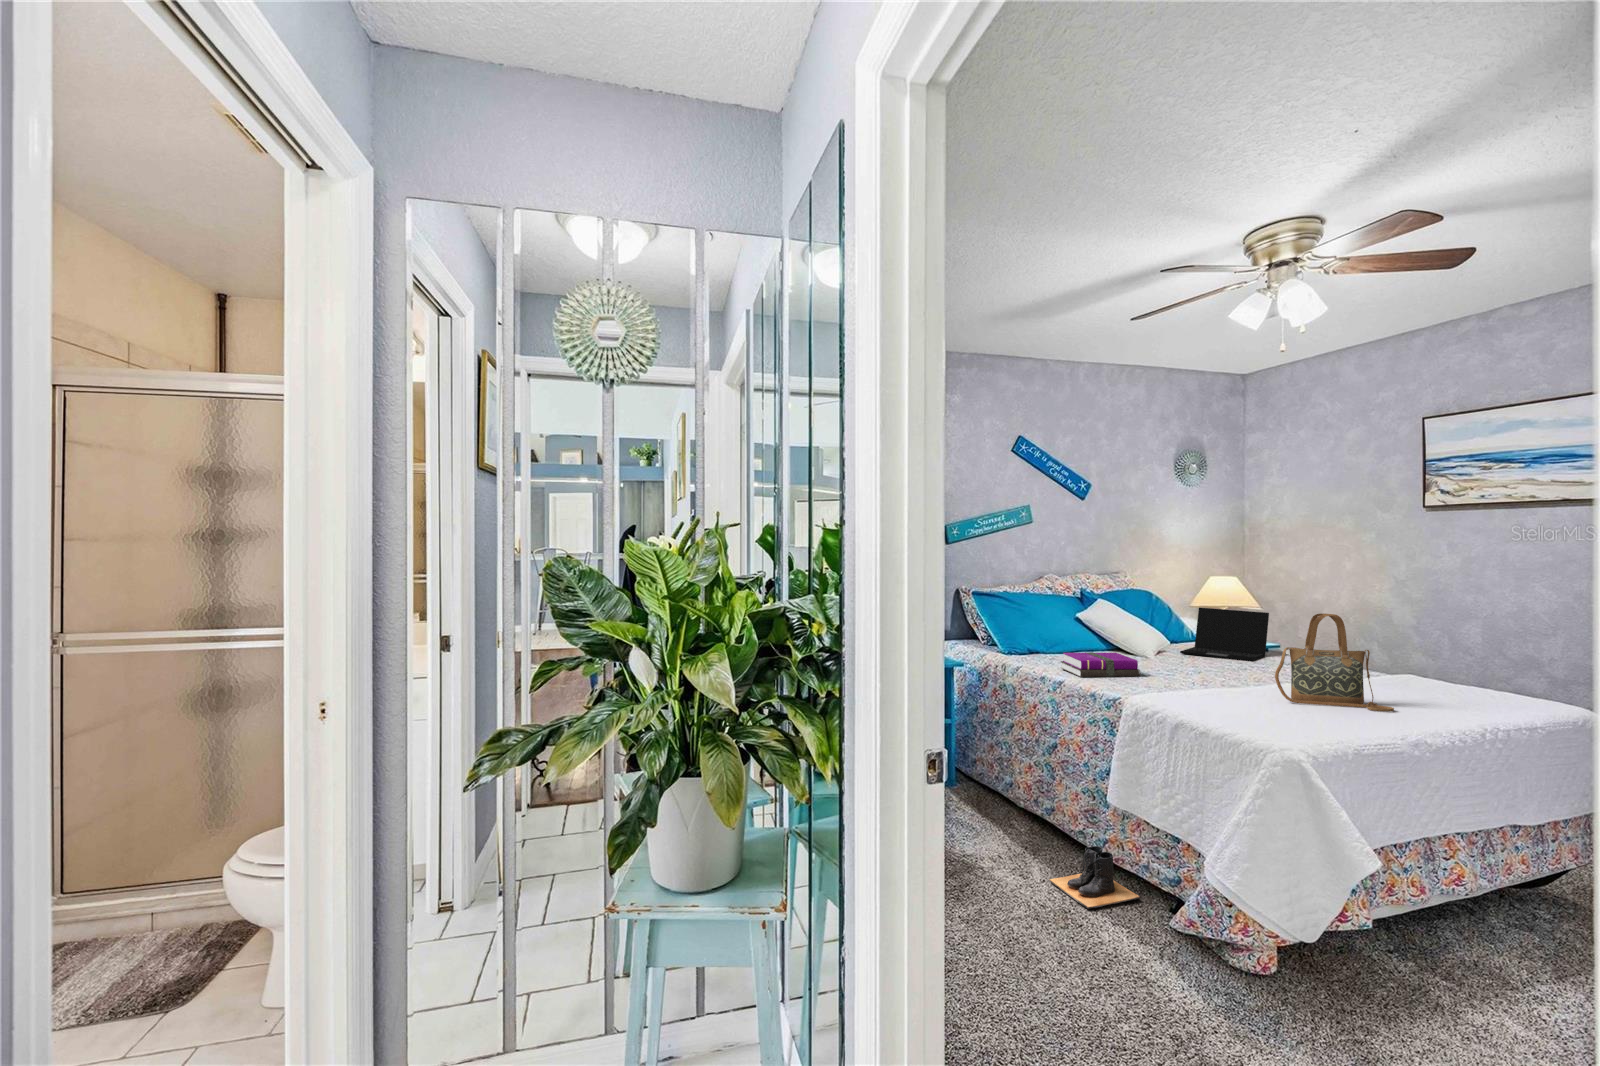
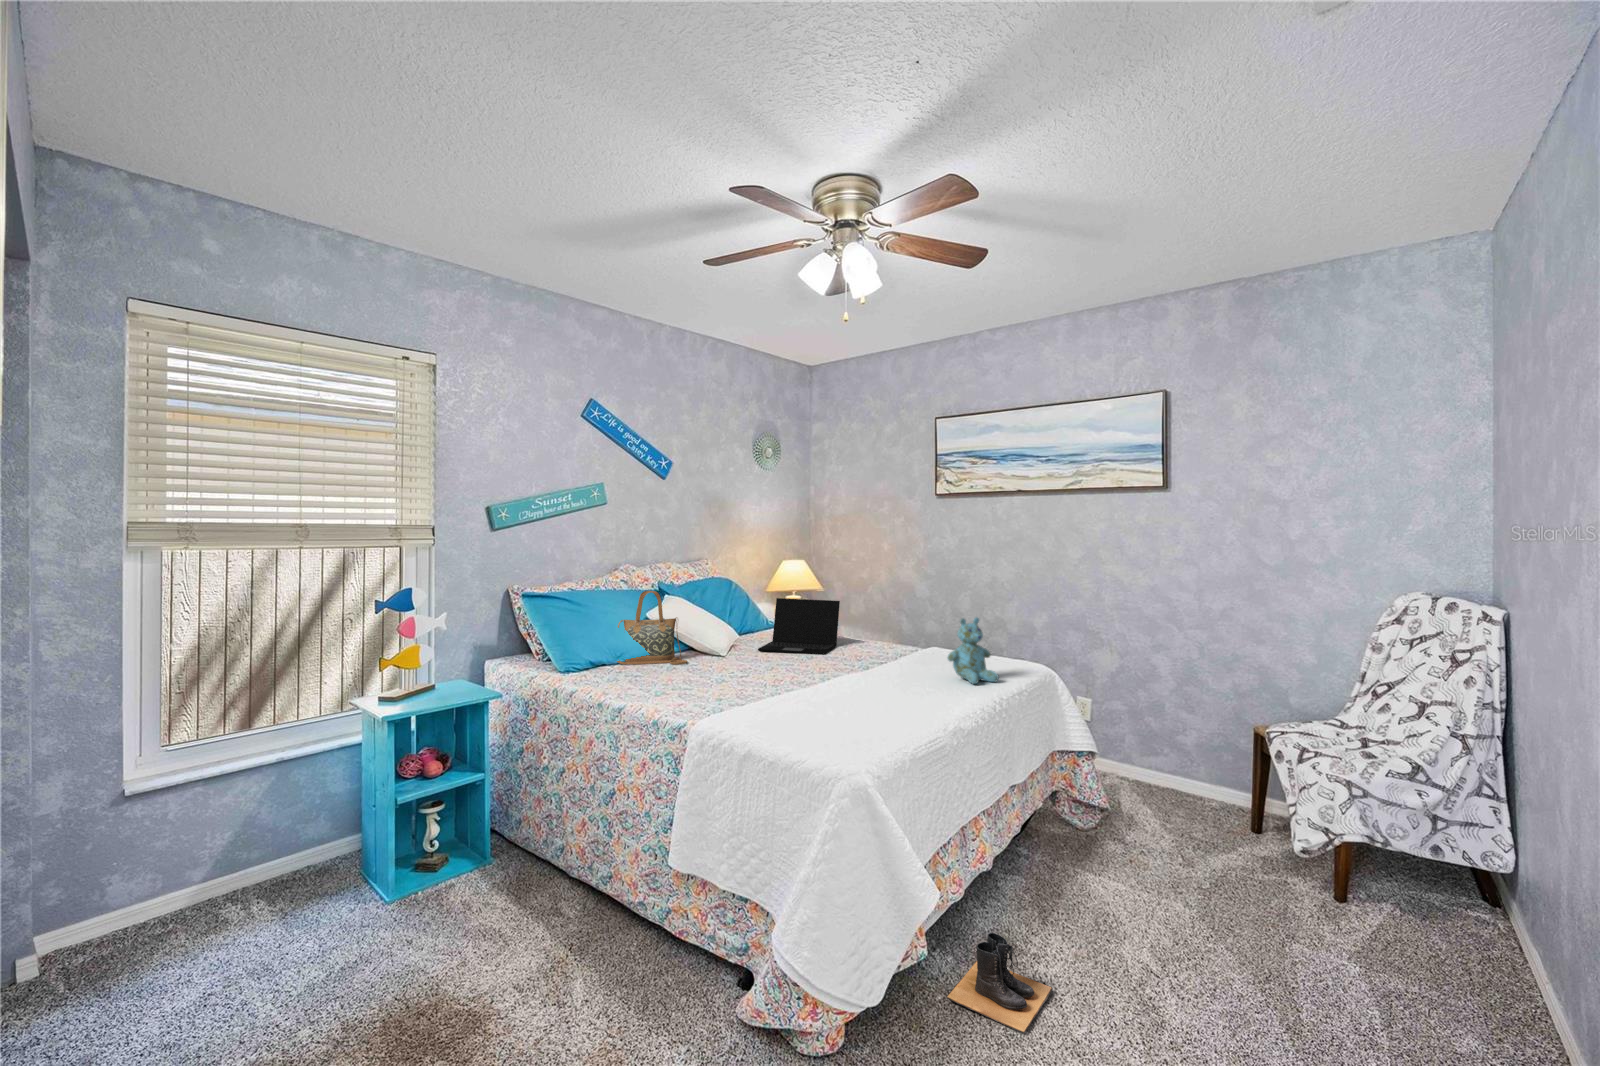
handbag: present [1275,613,1394,712] -> present [617,591,688,665]
stuffed bear: none [1398,630,1466,698] -> present [948,618,999,684]
notebook: present [1061,652,1141,677] -> none [624,663,713,701]
boots: present [1049,846,1140,909] -> present [947,933,1052,1033]

